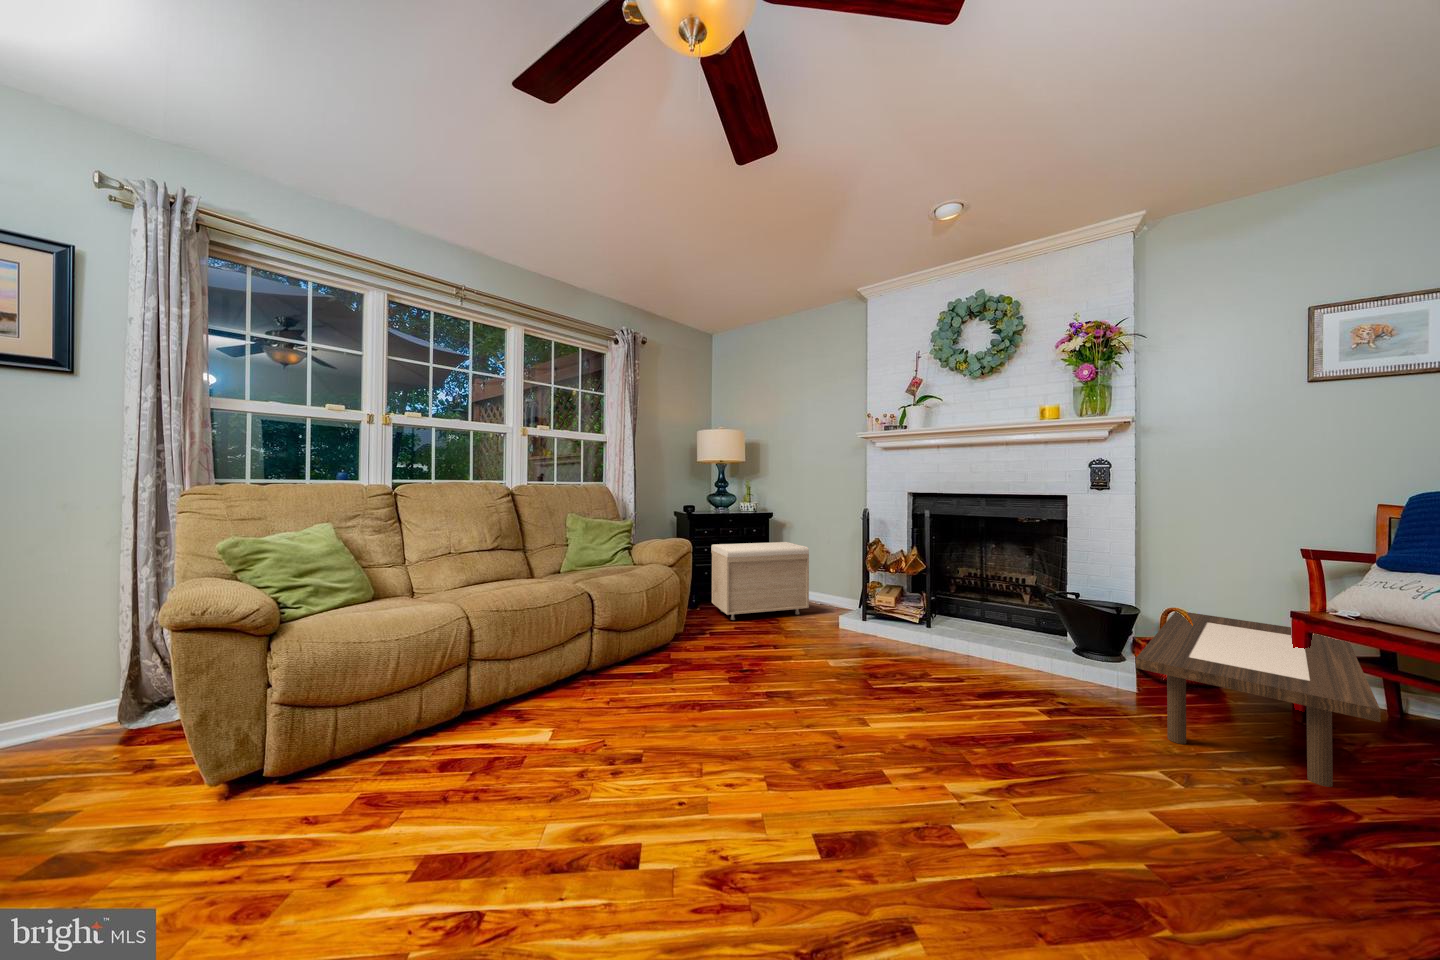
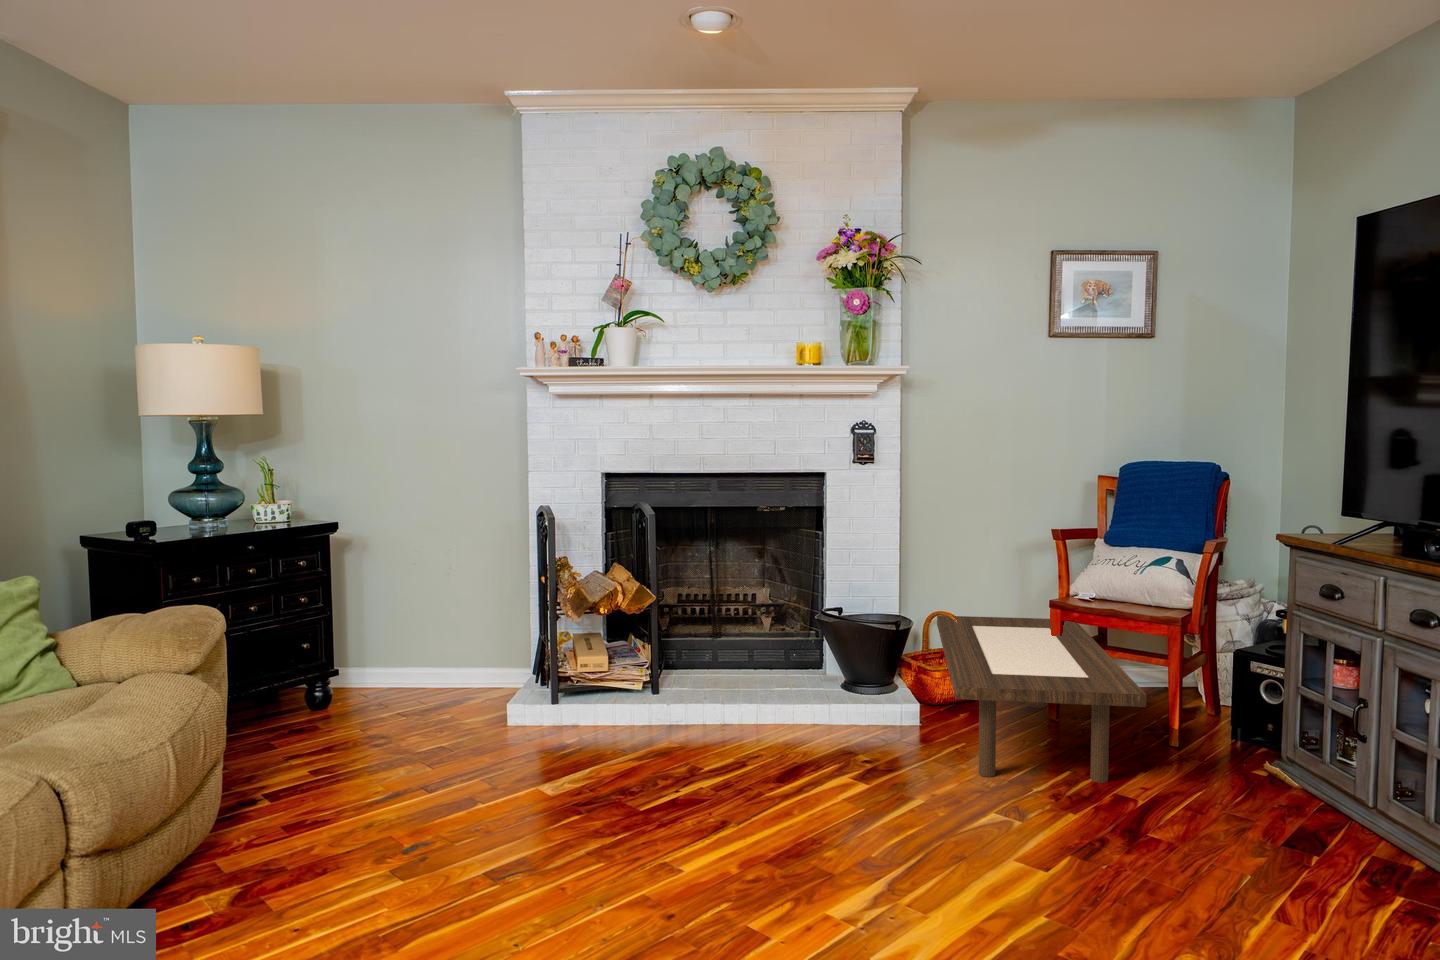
storage bench: present [711,542,809,620] -> none [215,577,436,755]

